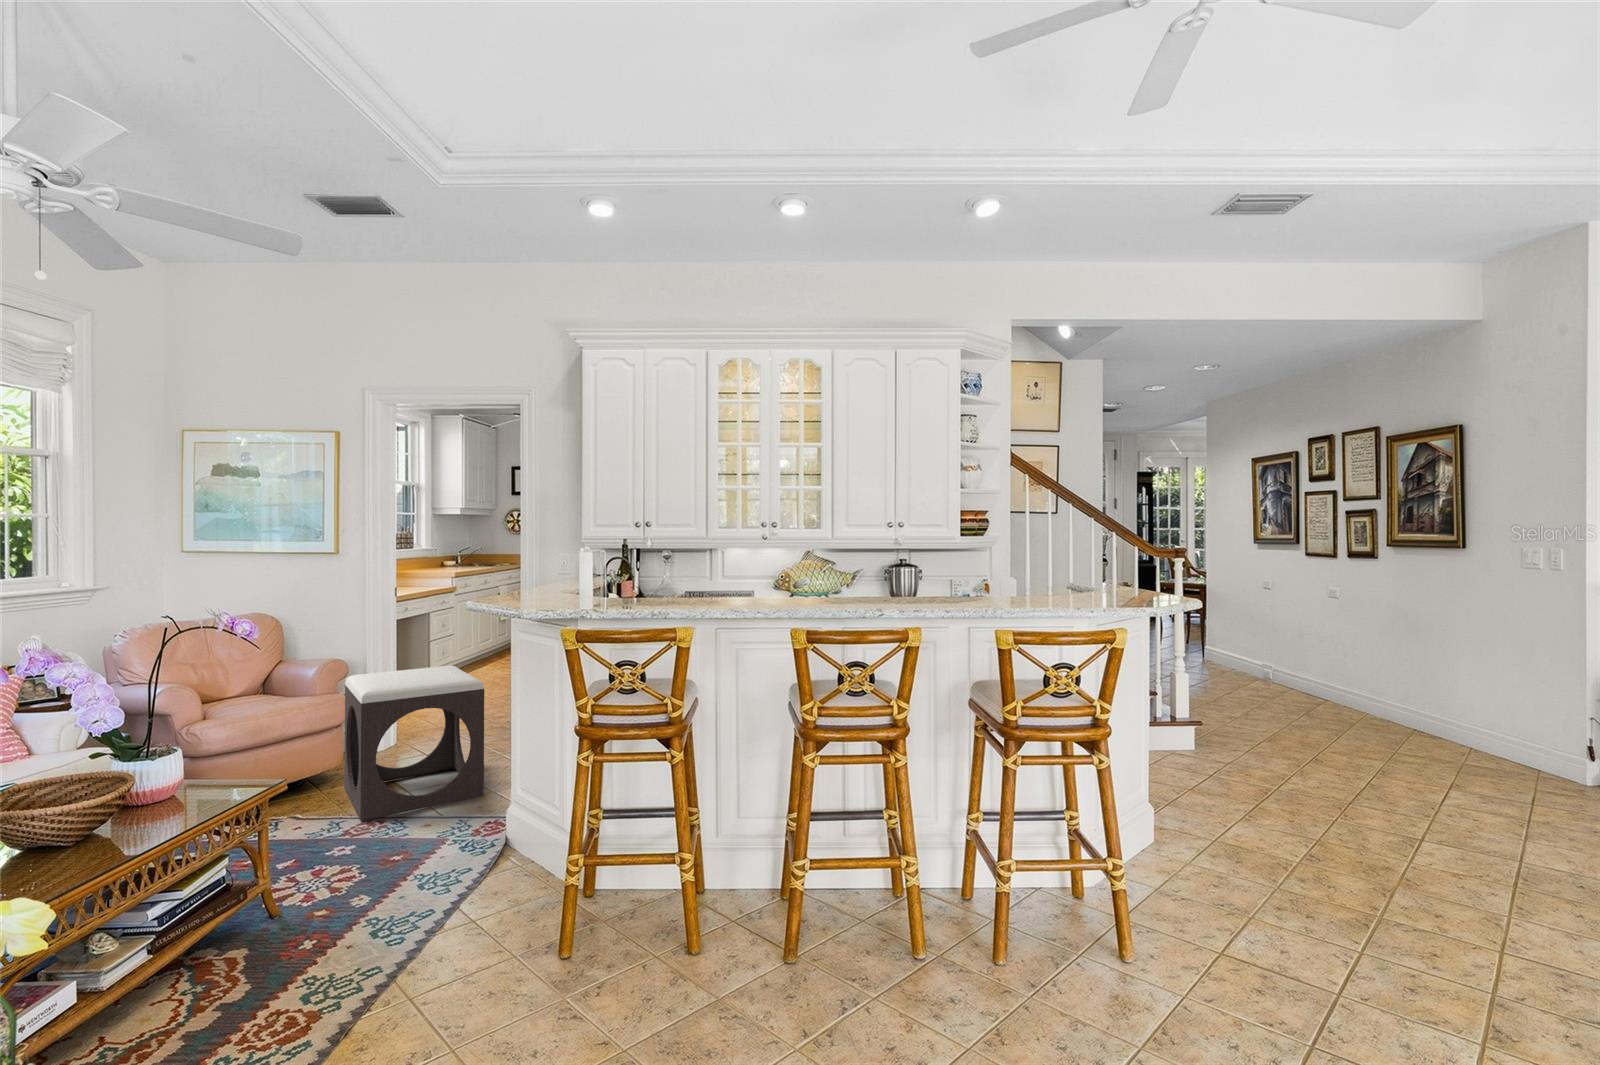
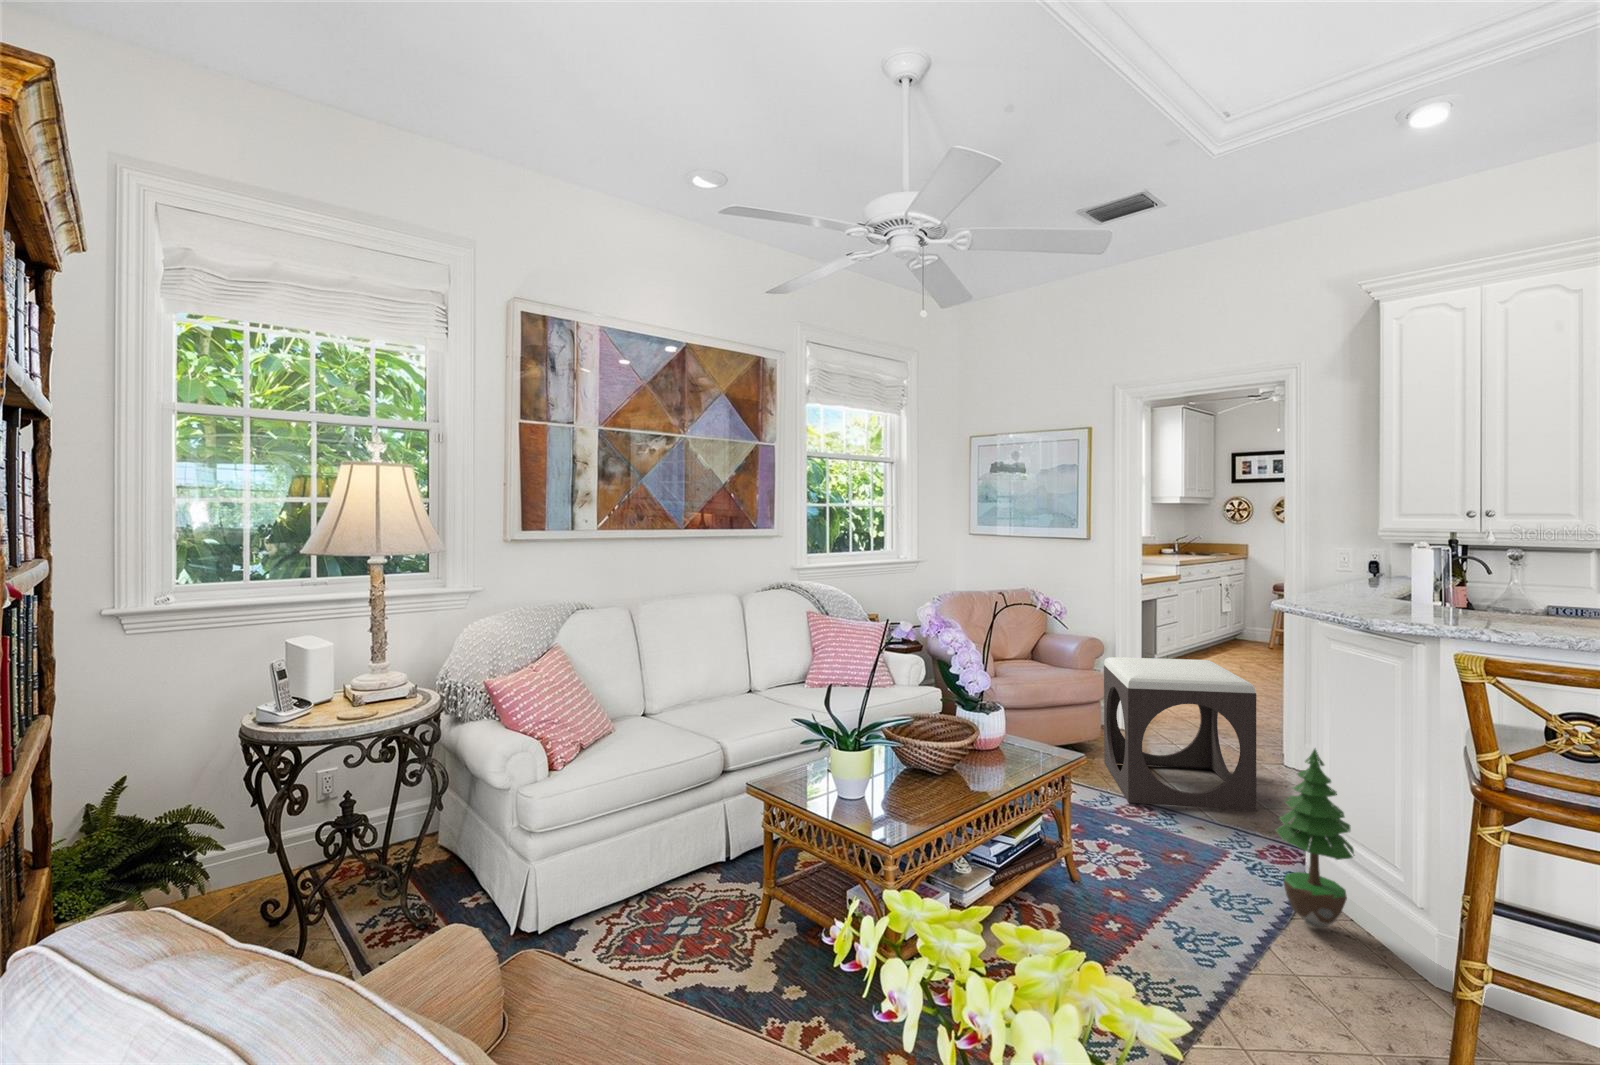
potted tree: none [473,724,531,876] -> present [1276,749,1354,927]

